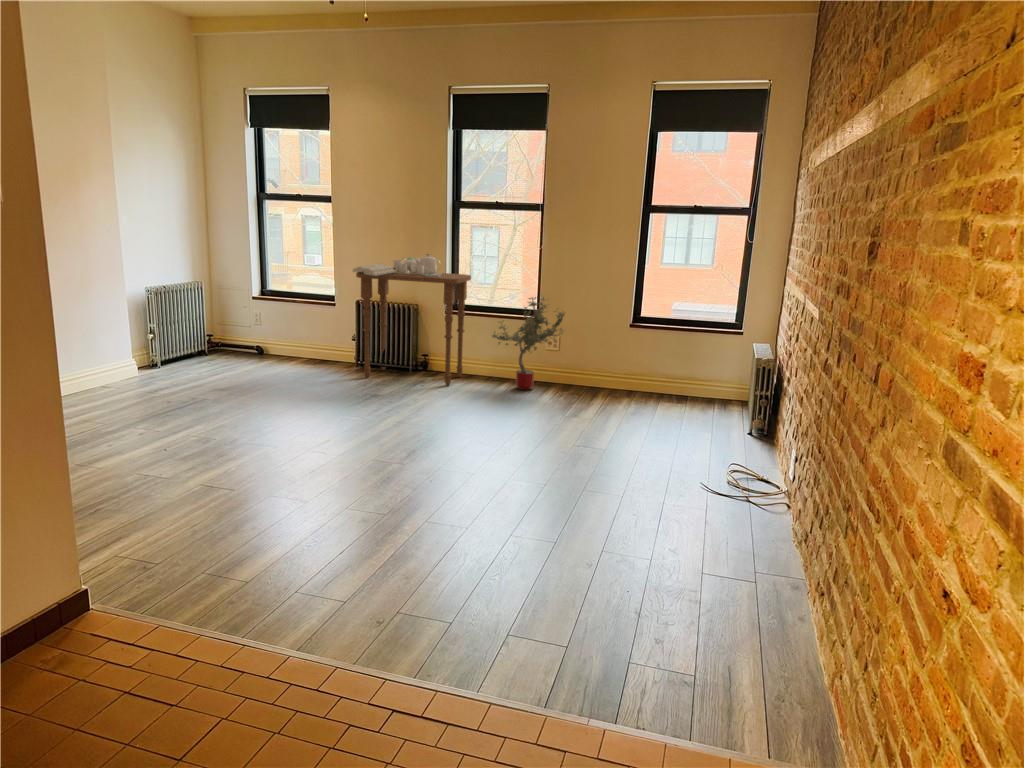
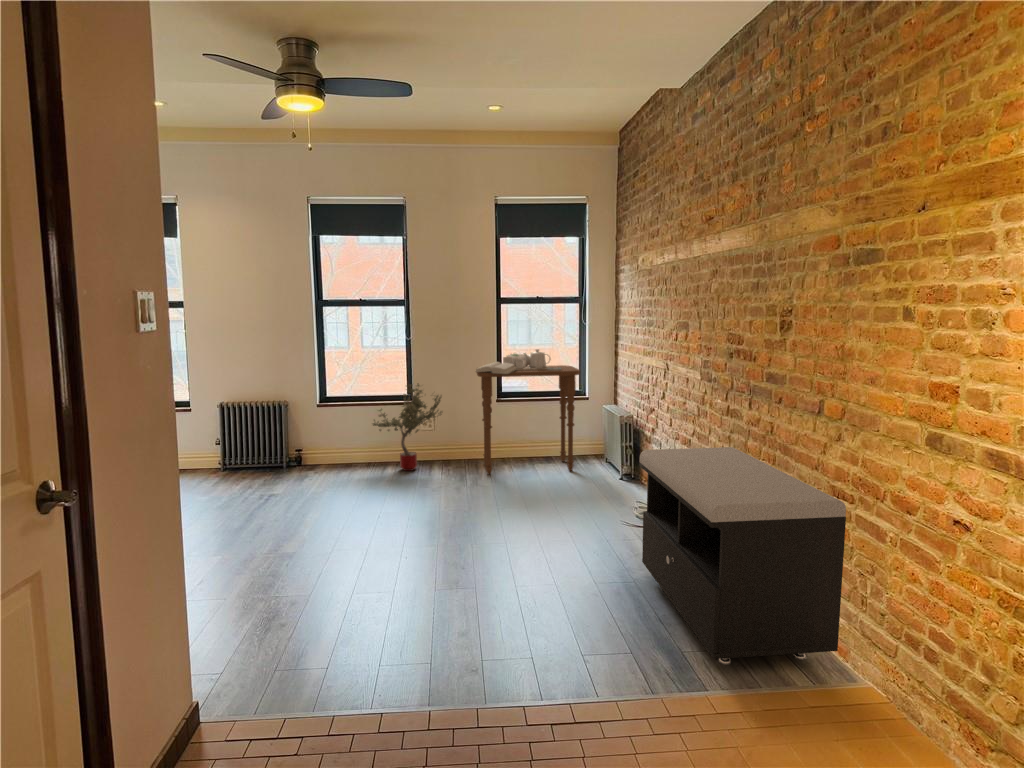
side table: present [353,254,471,386] -> present [476,350,580,474]
storage bench: none [676,388,870,655] -> present [639,447,846,665]

